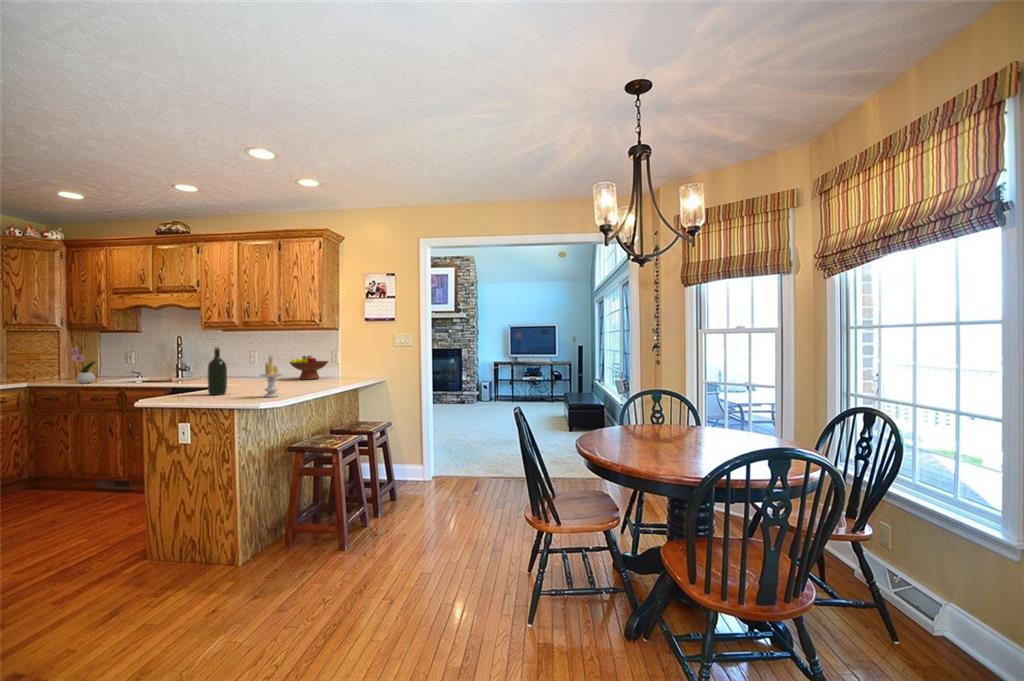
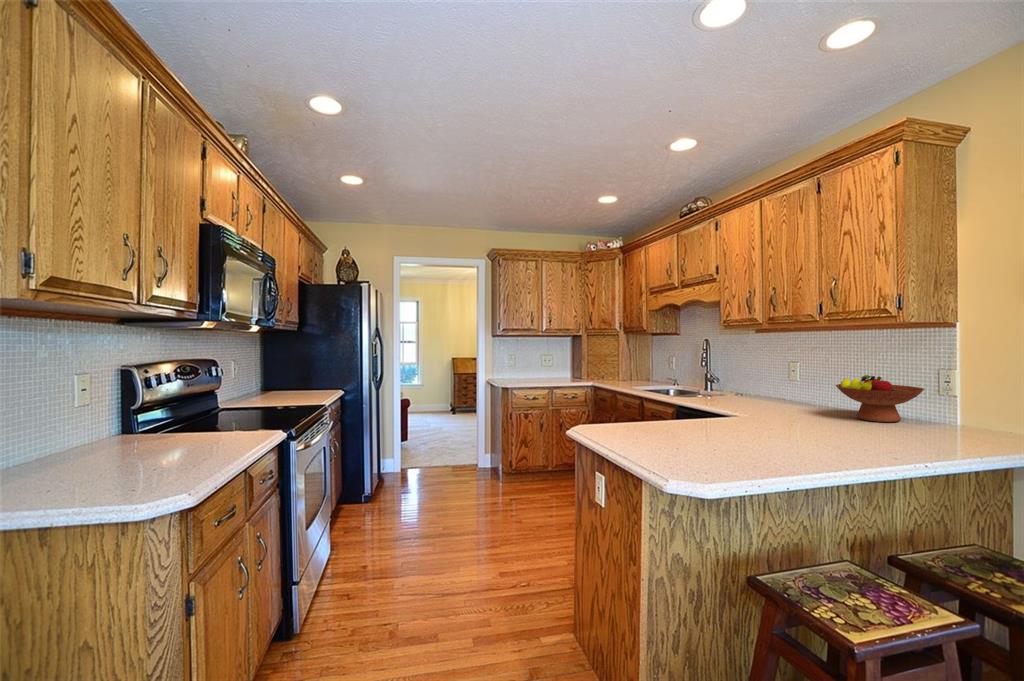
flower arrangement: present [72,341,97,384] -> none [614,344,632,387]
wine bottle: present [208,347,227,395] -> none [672,363,699,438]
candle: present [260,356,283,397] -> none [723,387,768,470]

